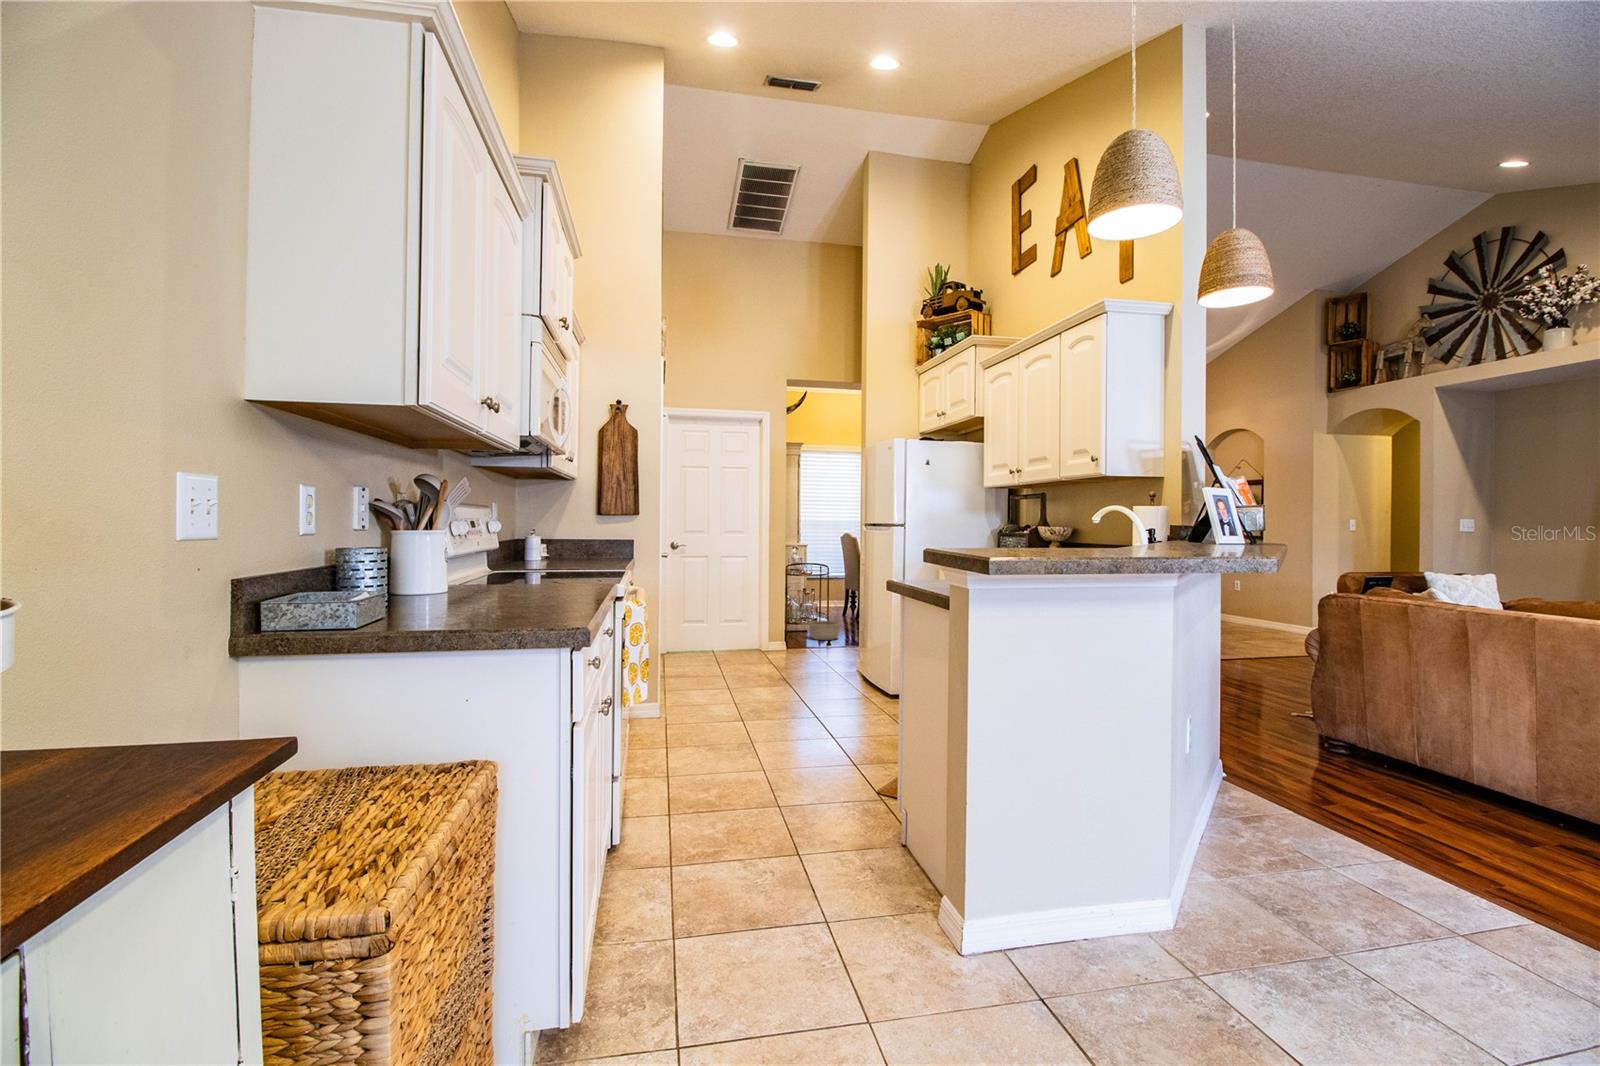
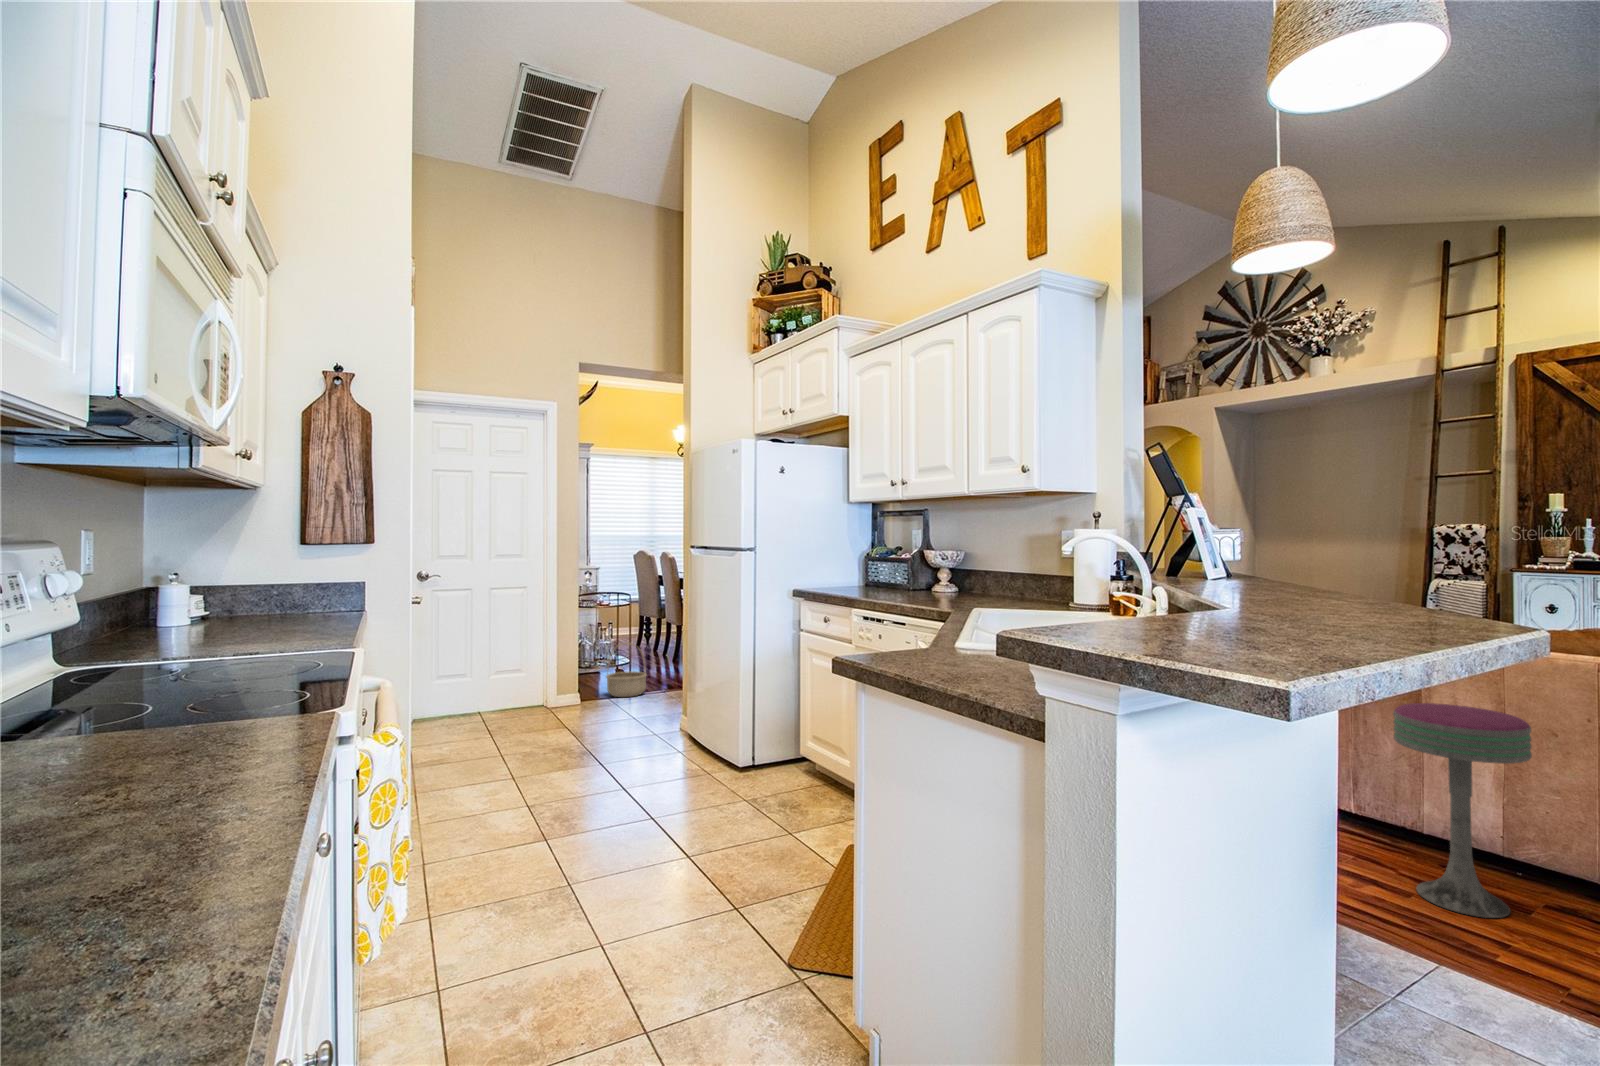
bar stool: none [1434,677,1567,871] -> present [1393,703,1532,918]

